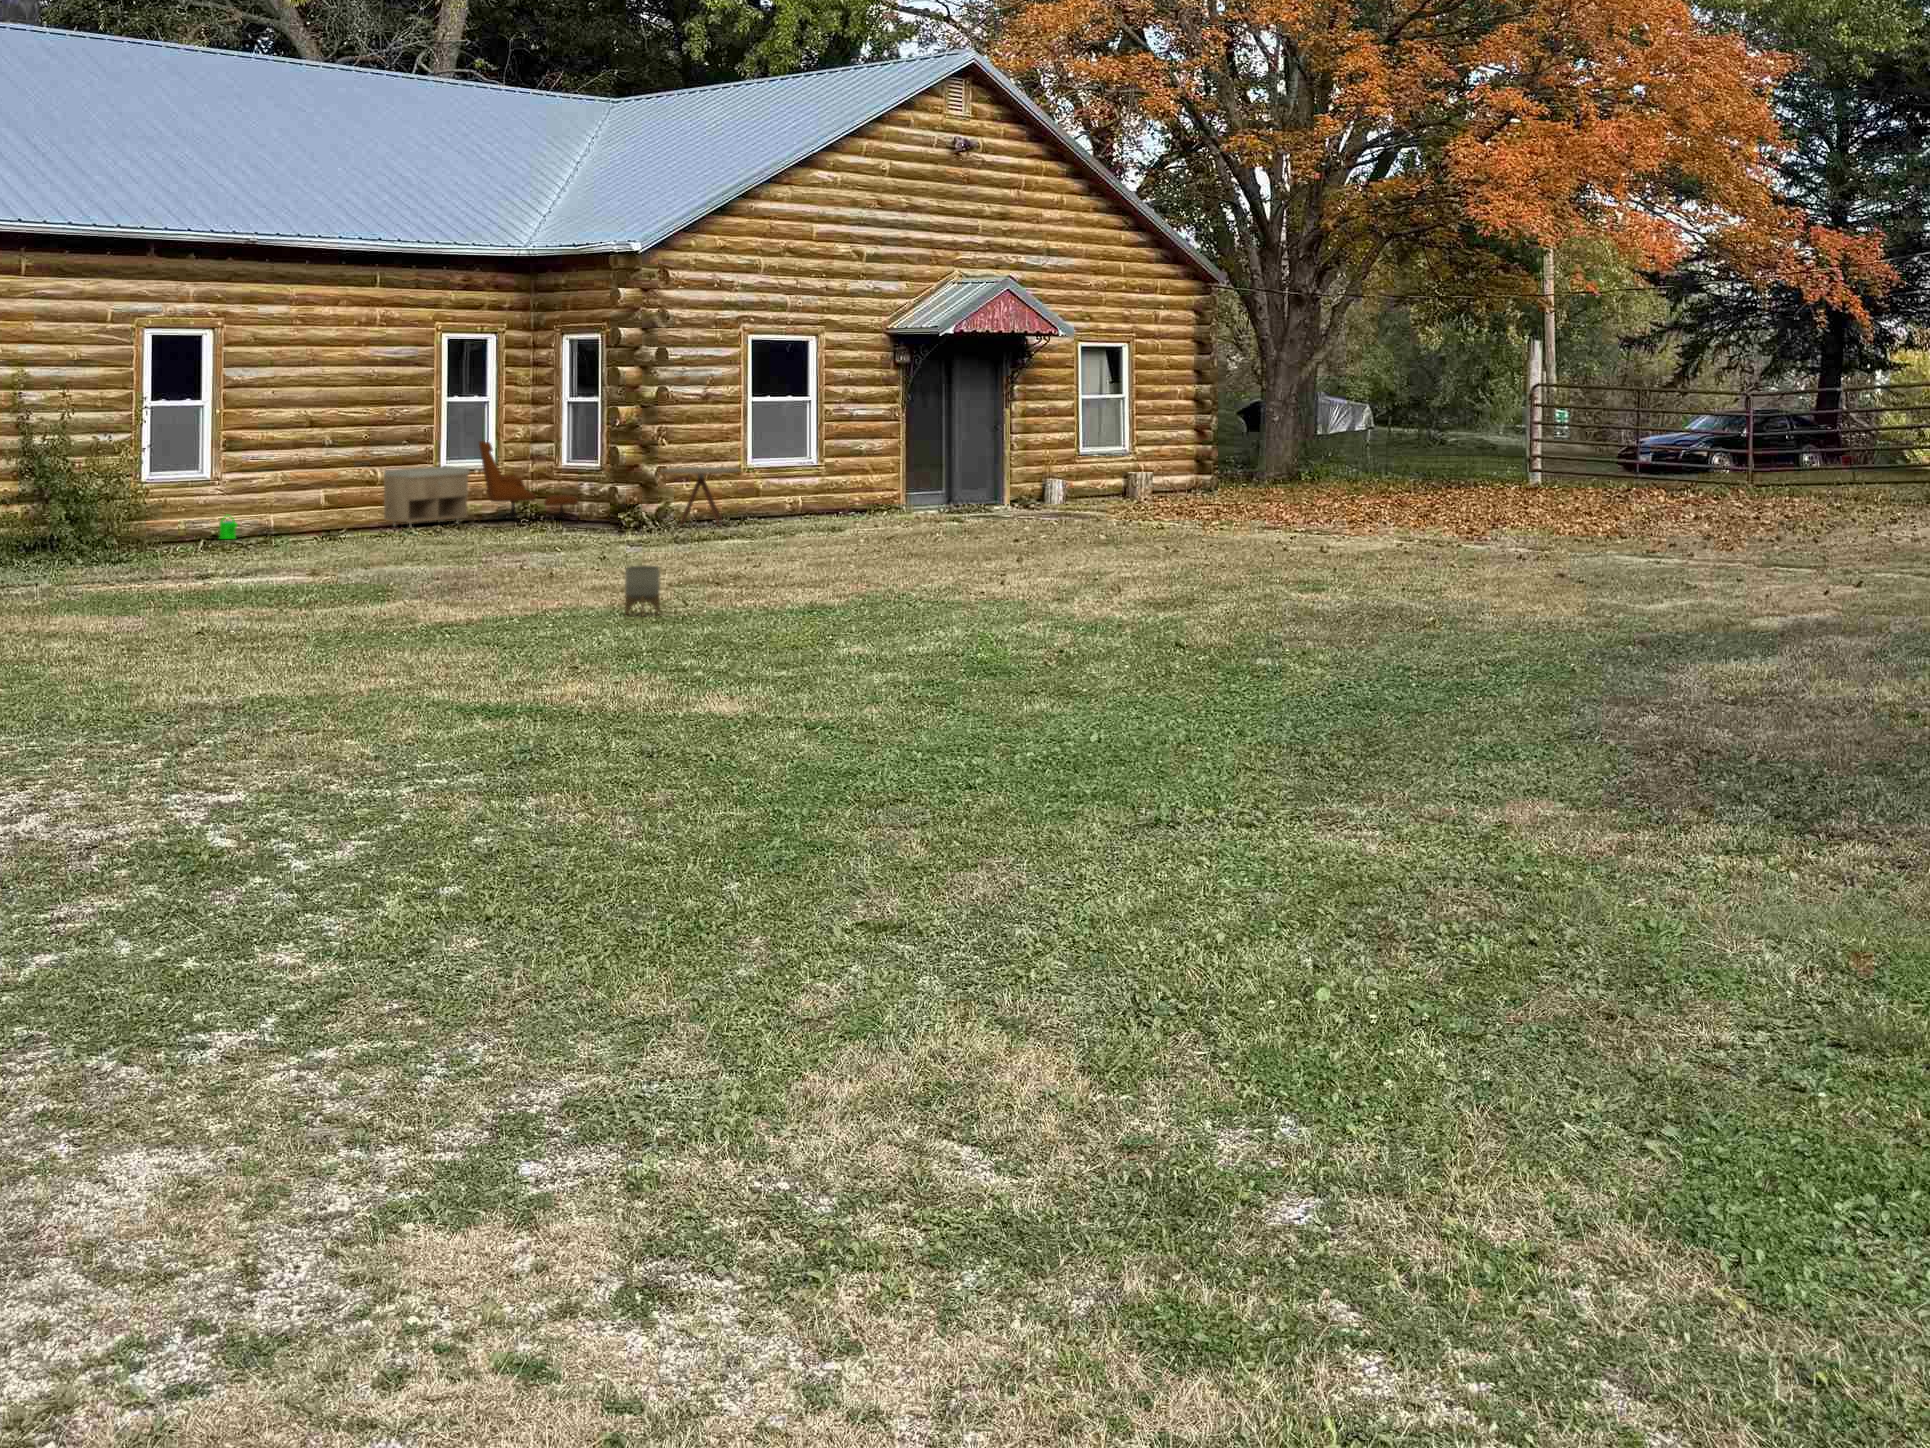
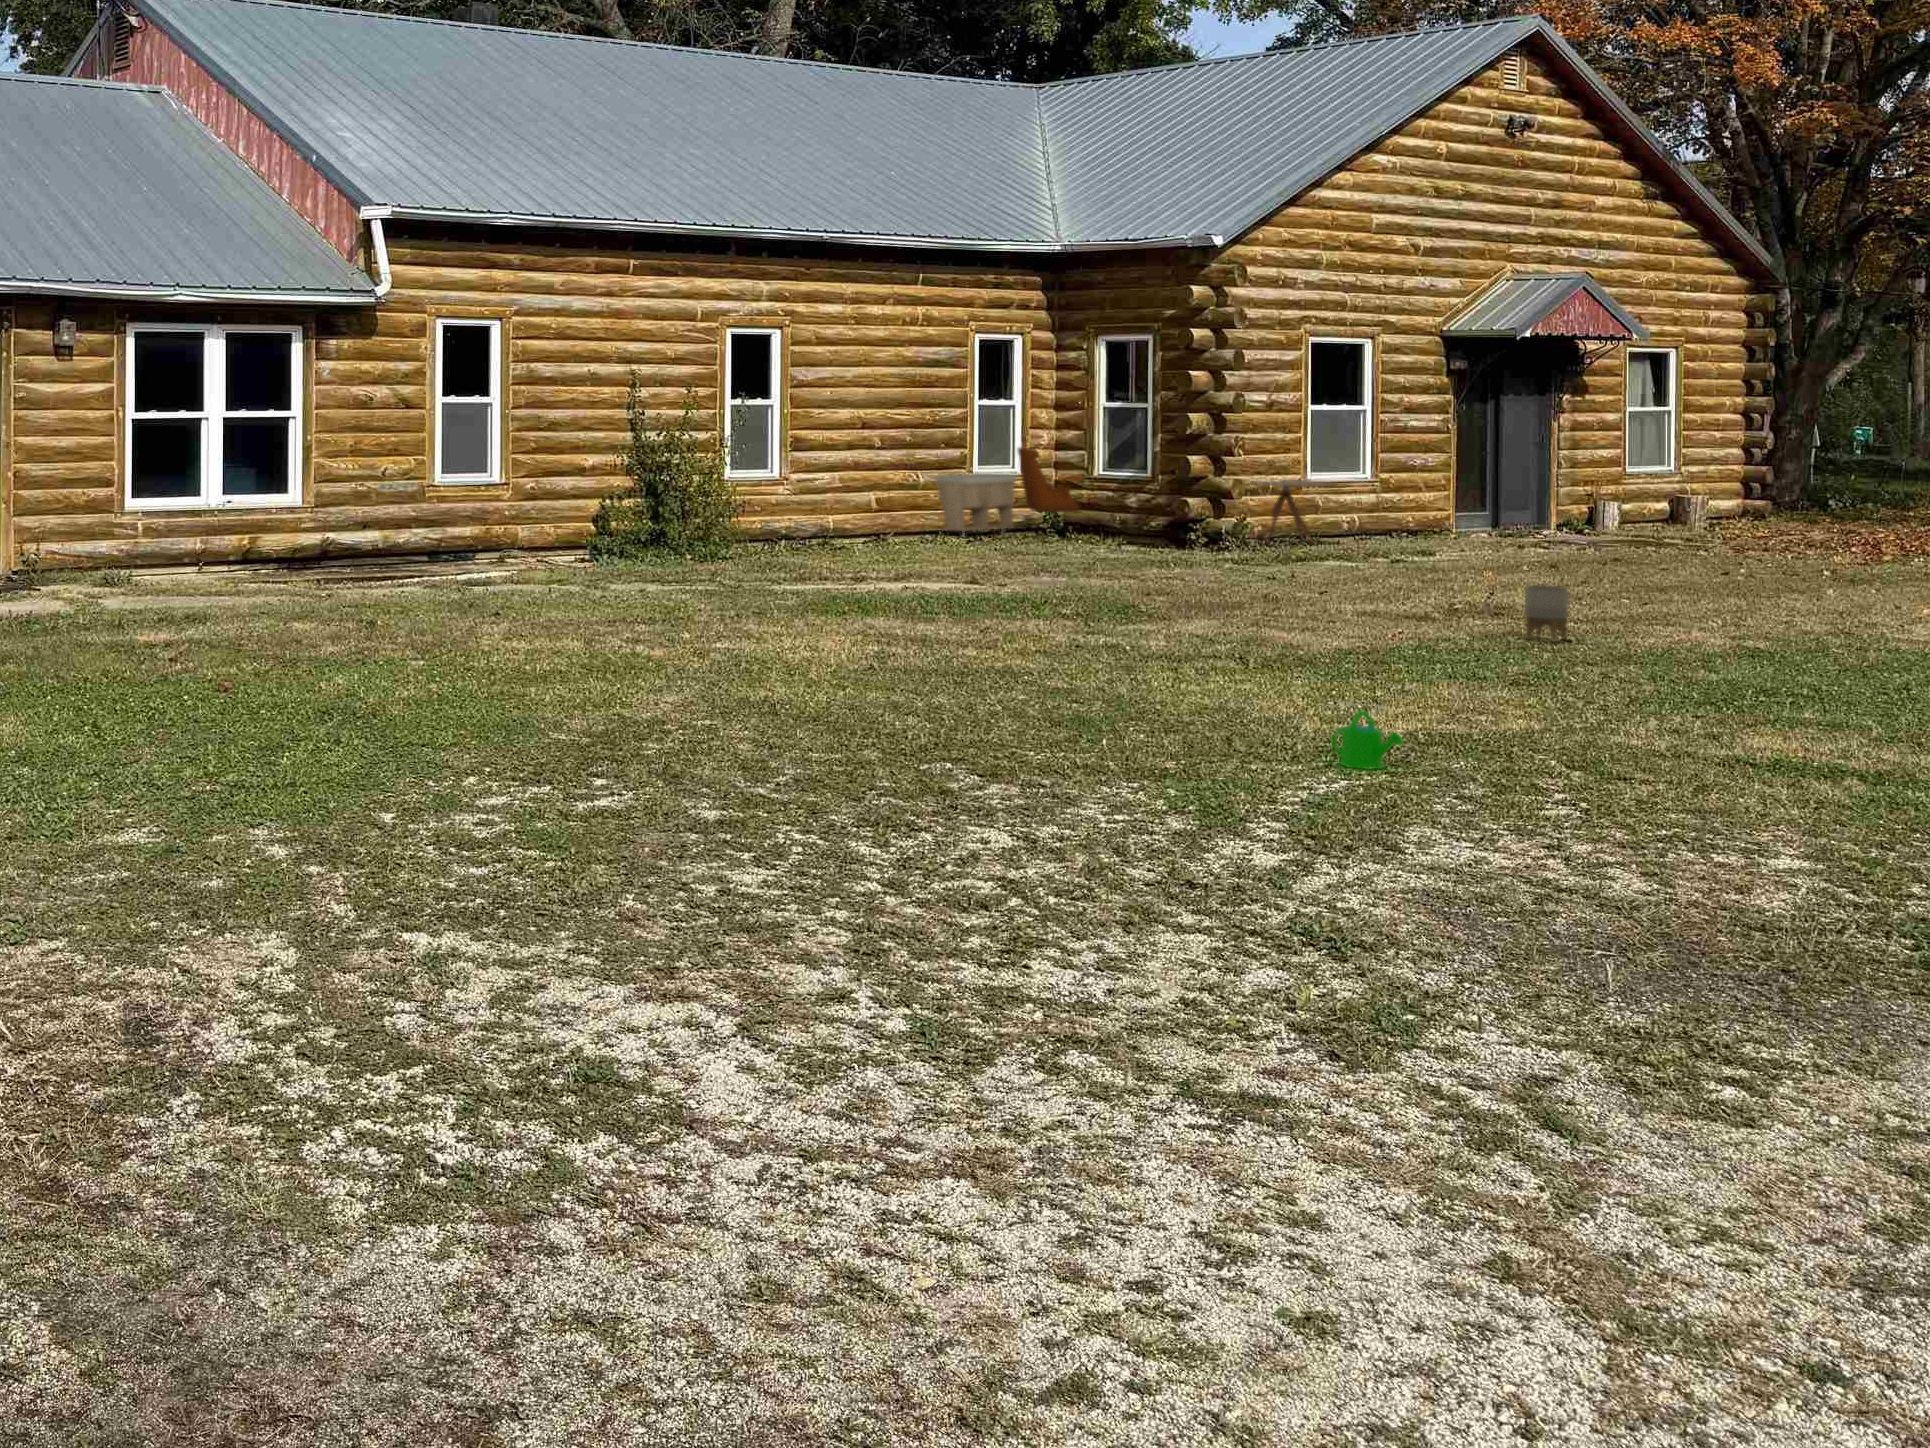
watering can: present [219,514,238,539] -> present [1330,710,1403,769]

